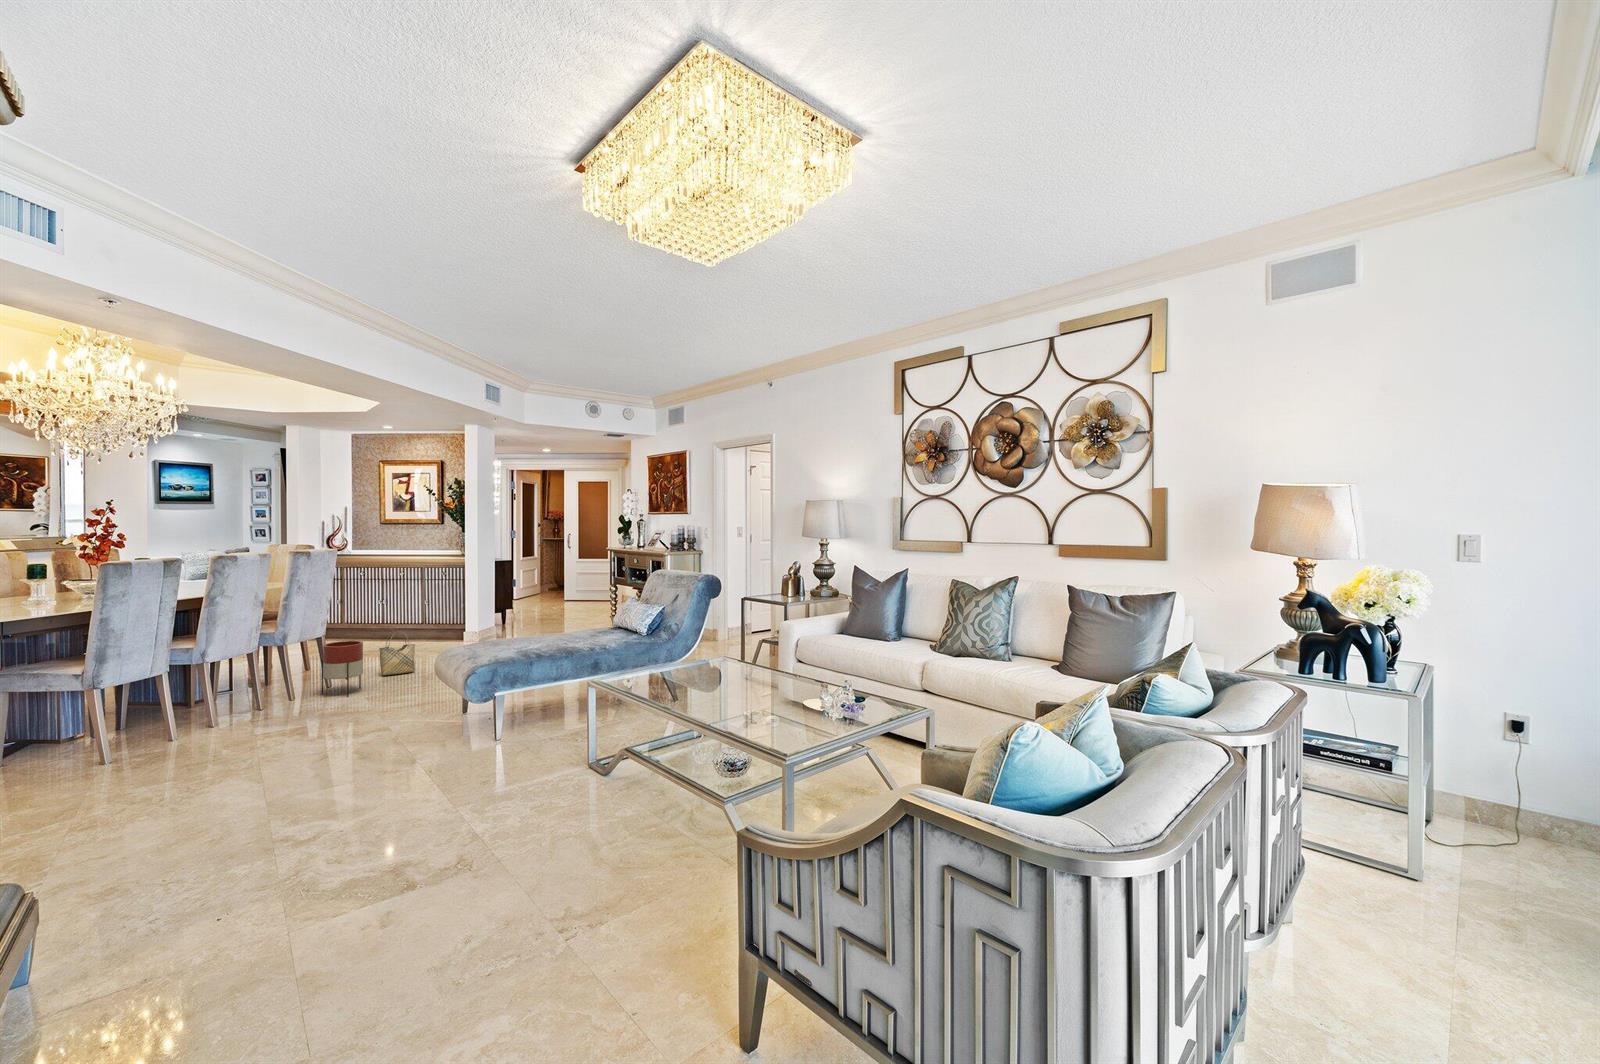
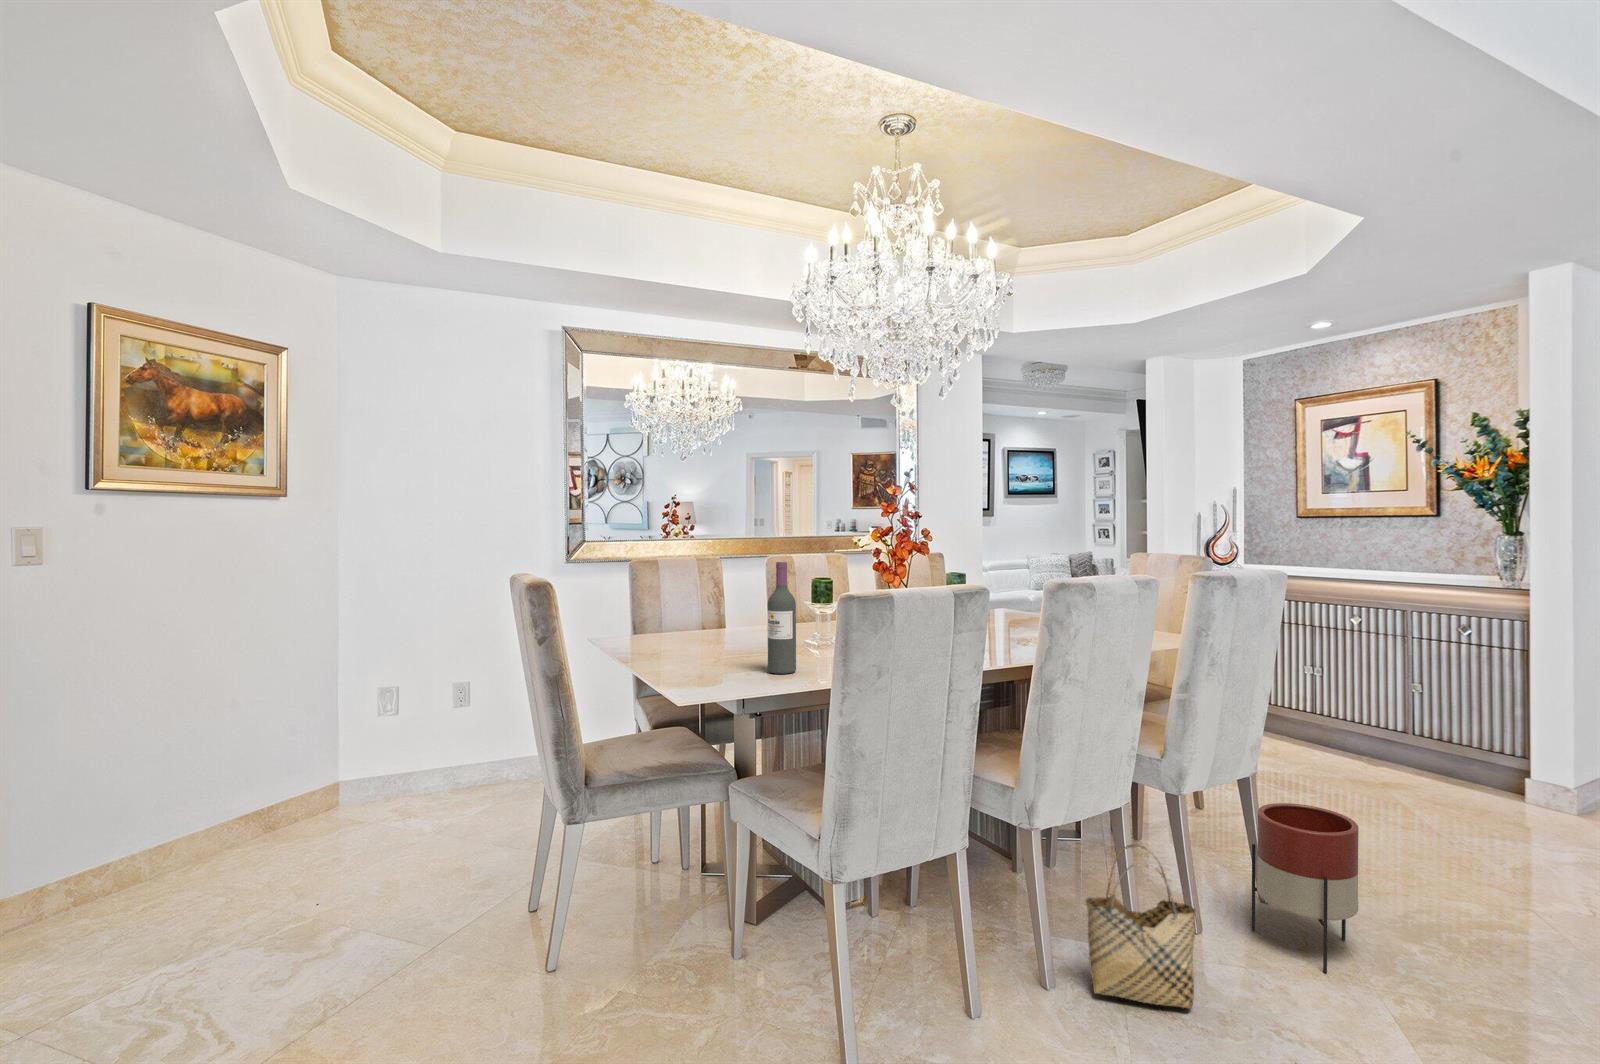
wine bottle: none [31,552,53,610] -> present [768,562,796,674]
woven basket: present [379,630,415,675] -> present [1085,844,1196,1008]

